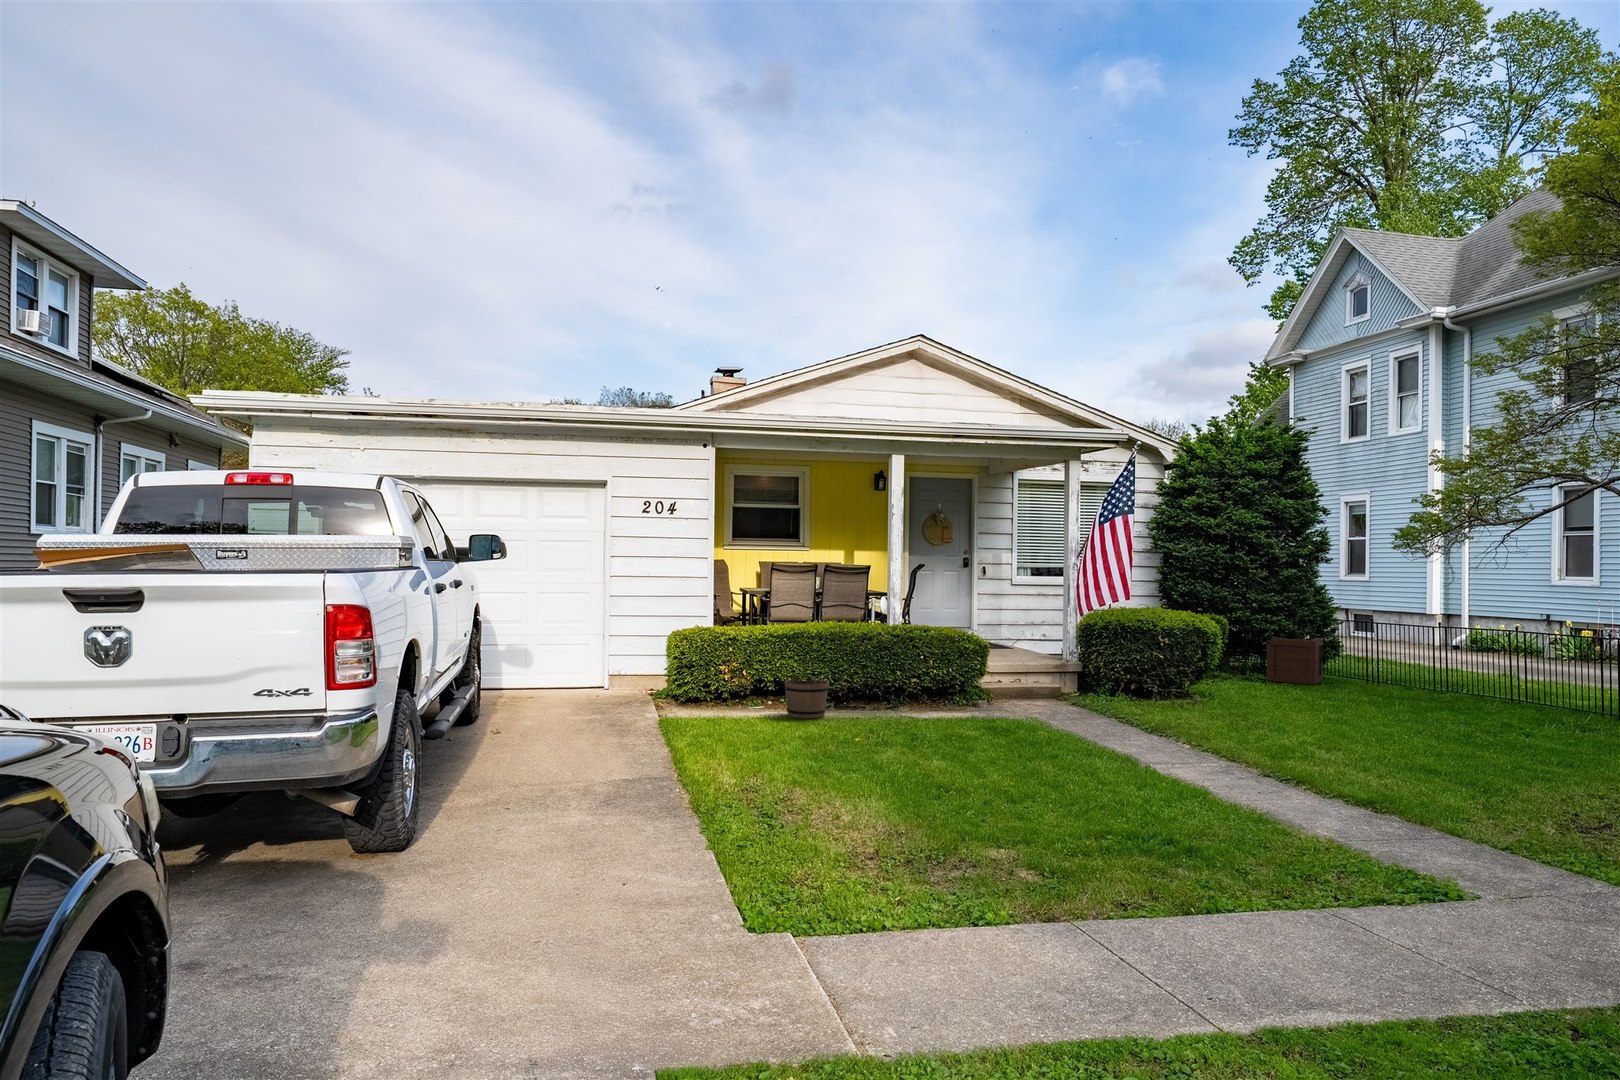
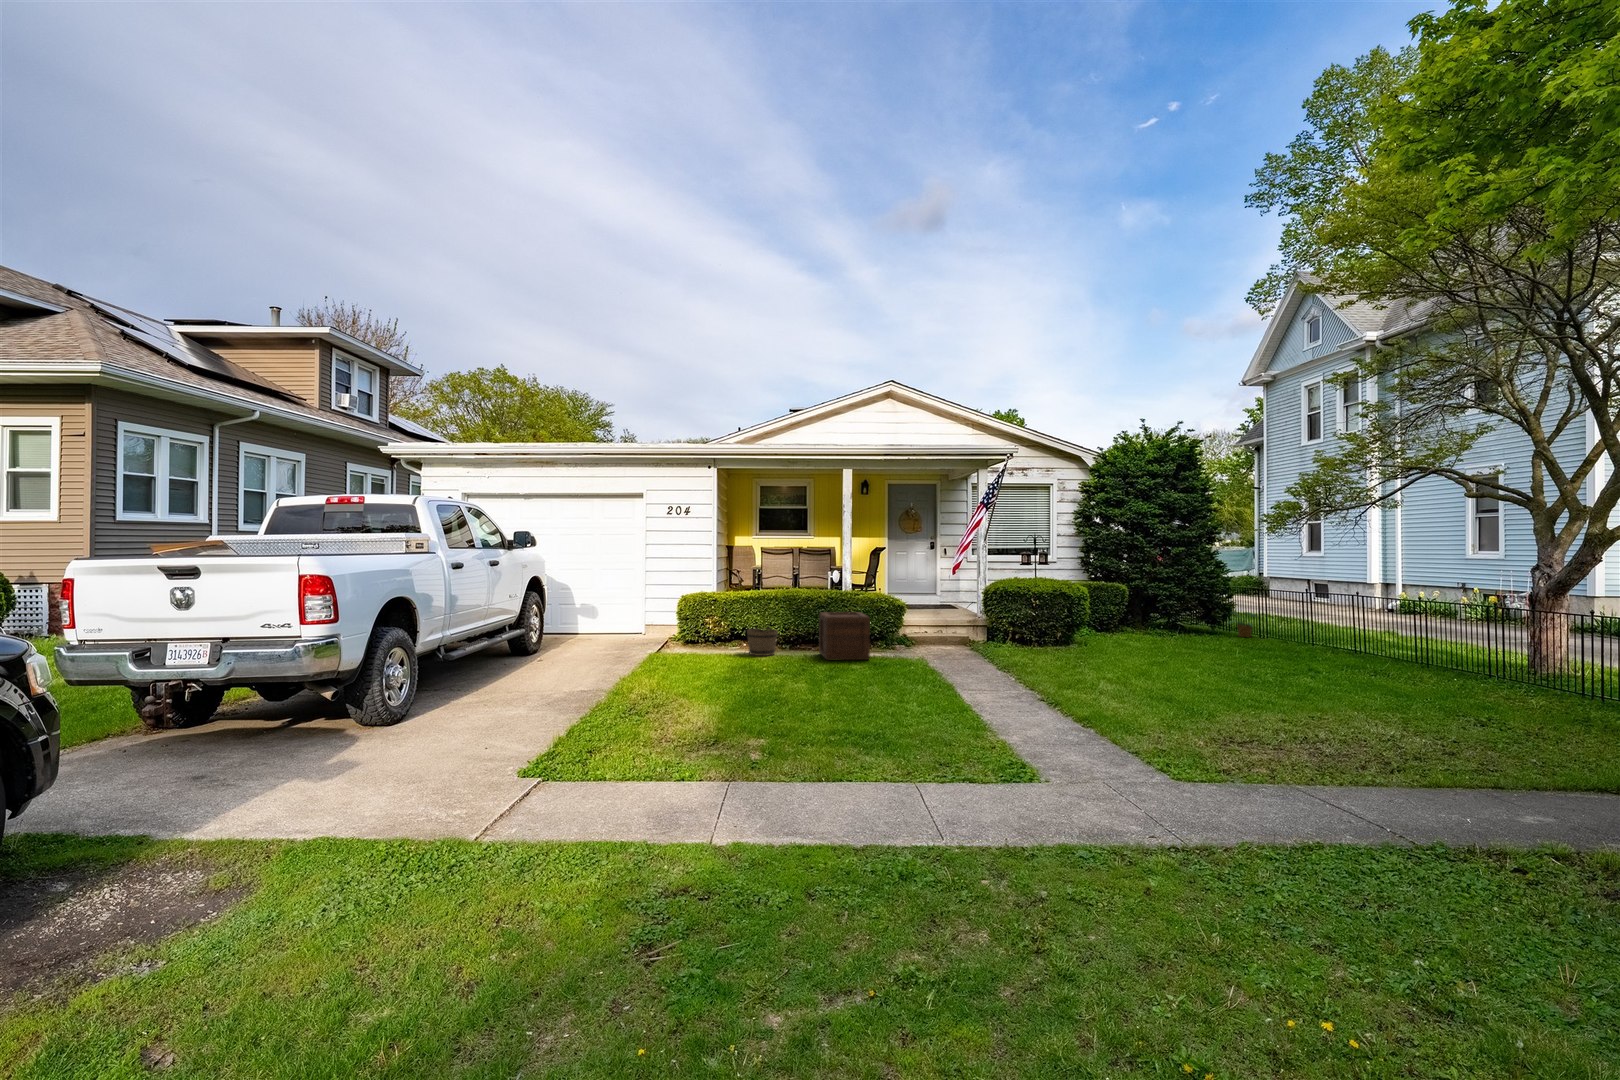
wooden crate: present [1267,638,1323,685] -> present [819,612,870,661]
potted plant: none [1333,649,1372,681] -> present [1228,612,1256,637]

